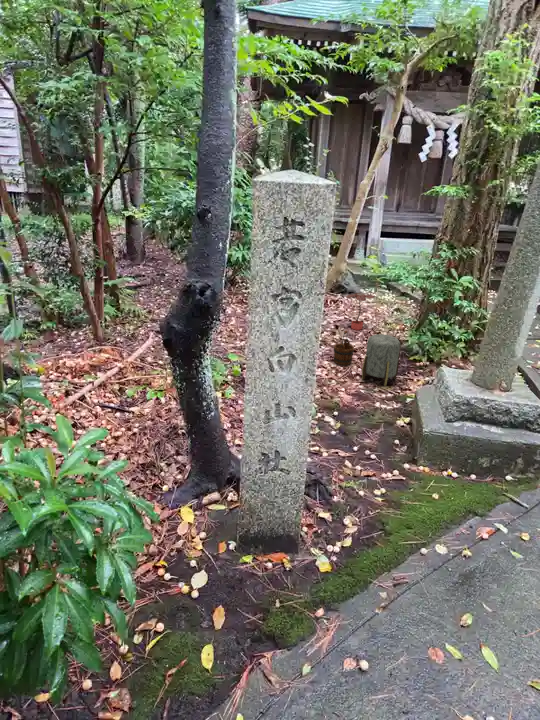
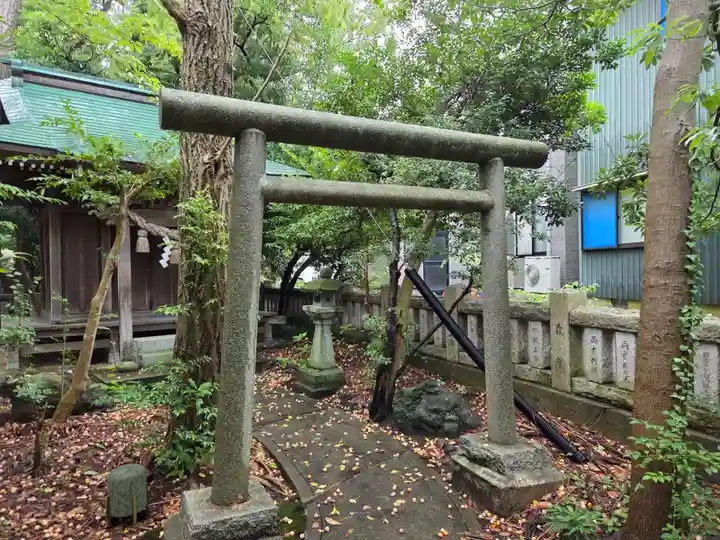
potted plant: present [346,293,374,330] -> none [86,414,121,457]
wooden bucket: present [334,331,354,365] -> none [70,470,96,513]

